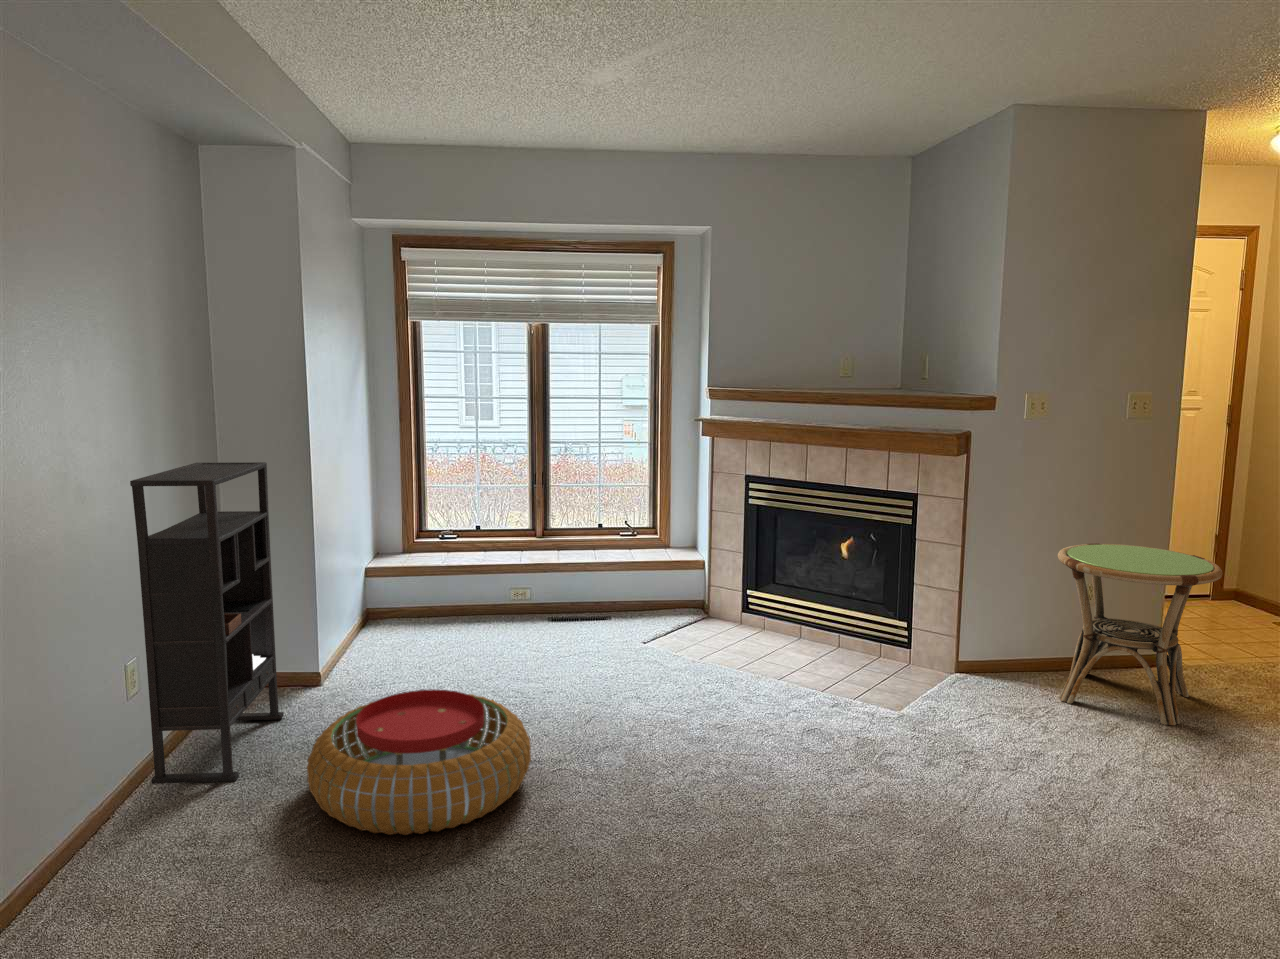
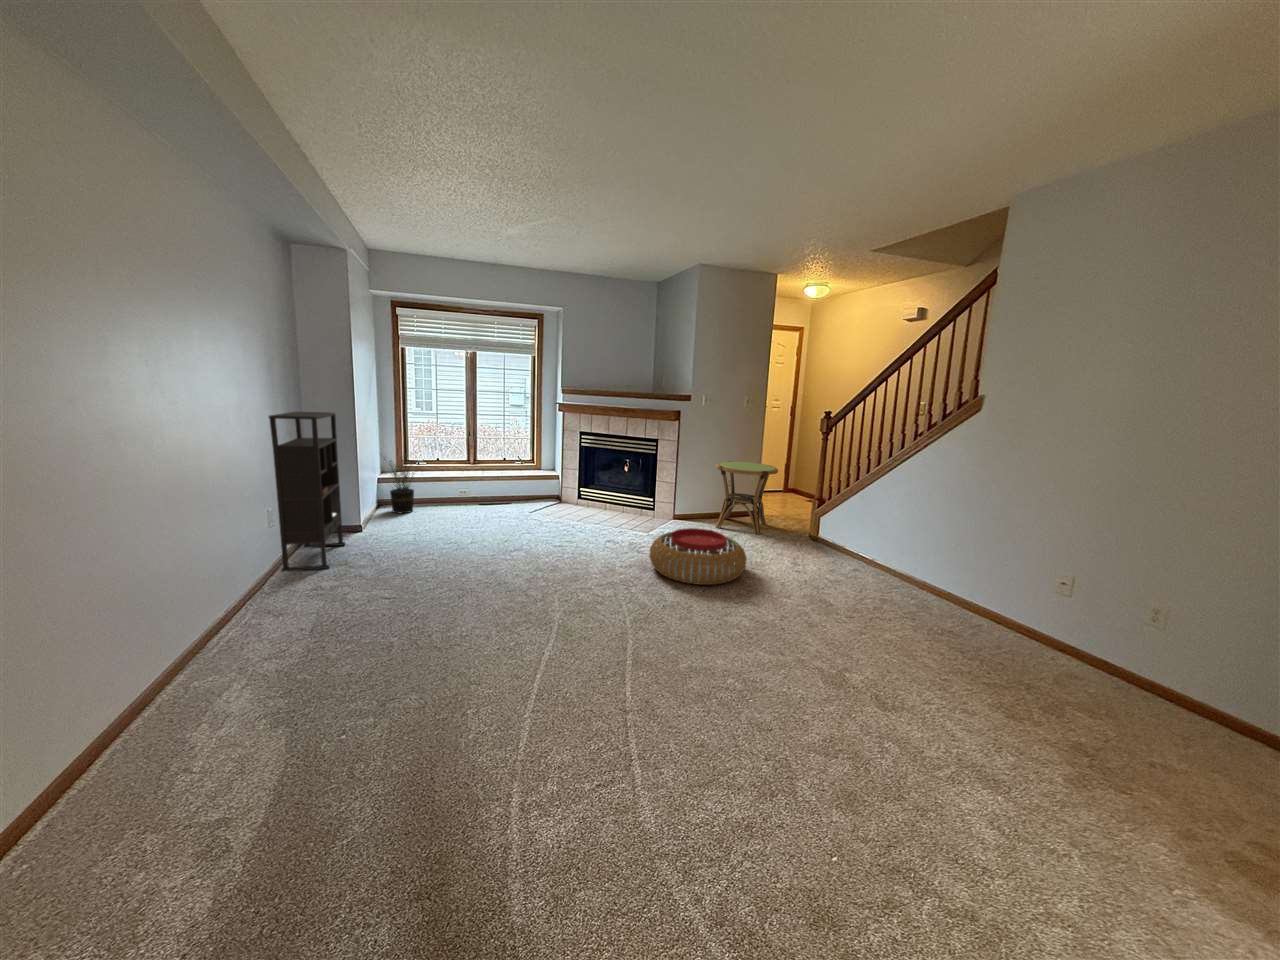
potted plant: none [356,512,440,641] -> present [384,455,414,513]
pouf: present [307,690,531,835] -> present [649,528,747,585]

